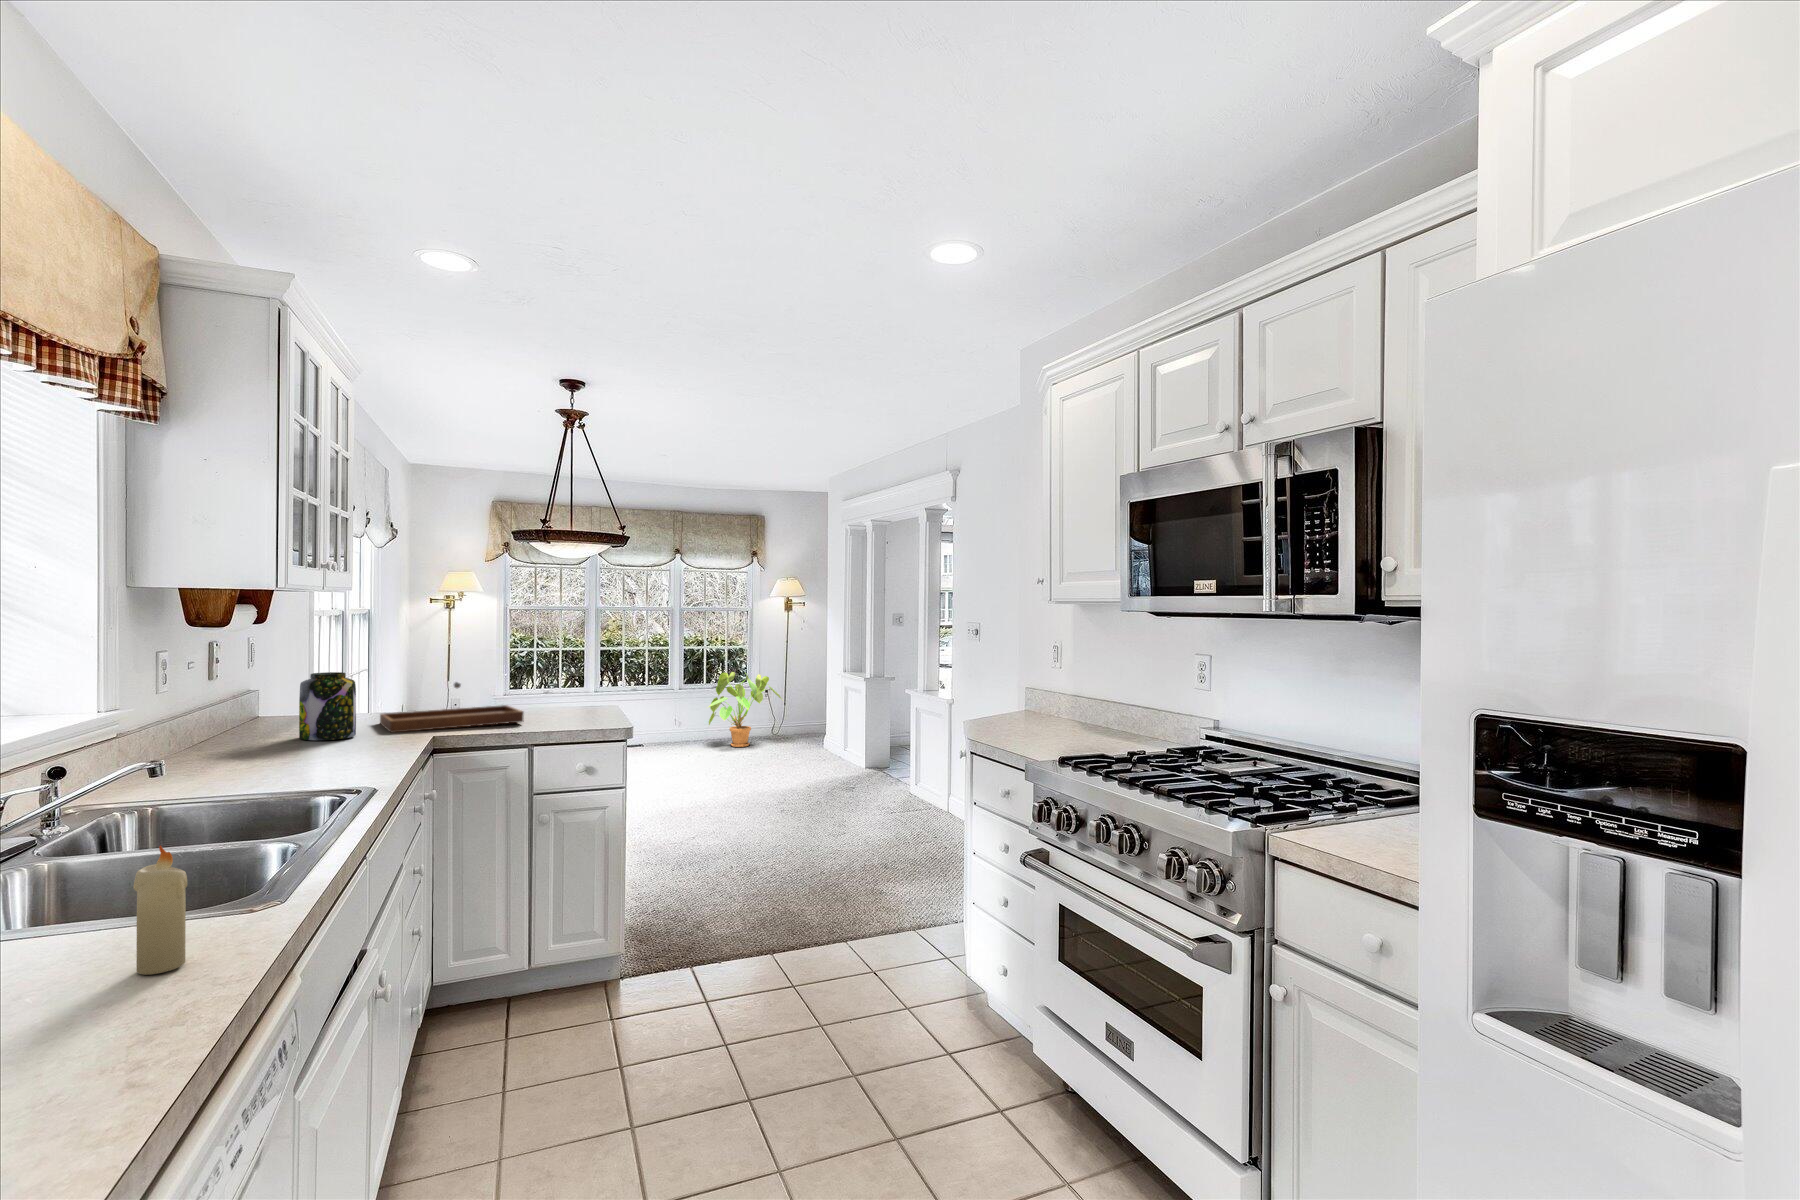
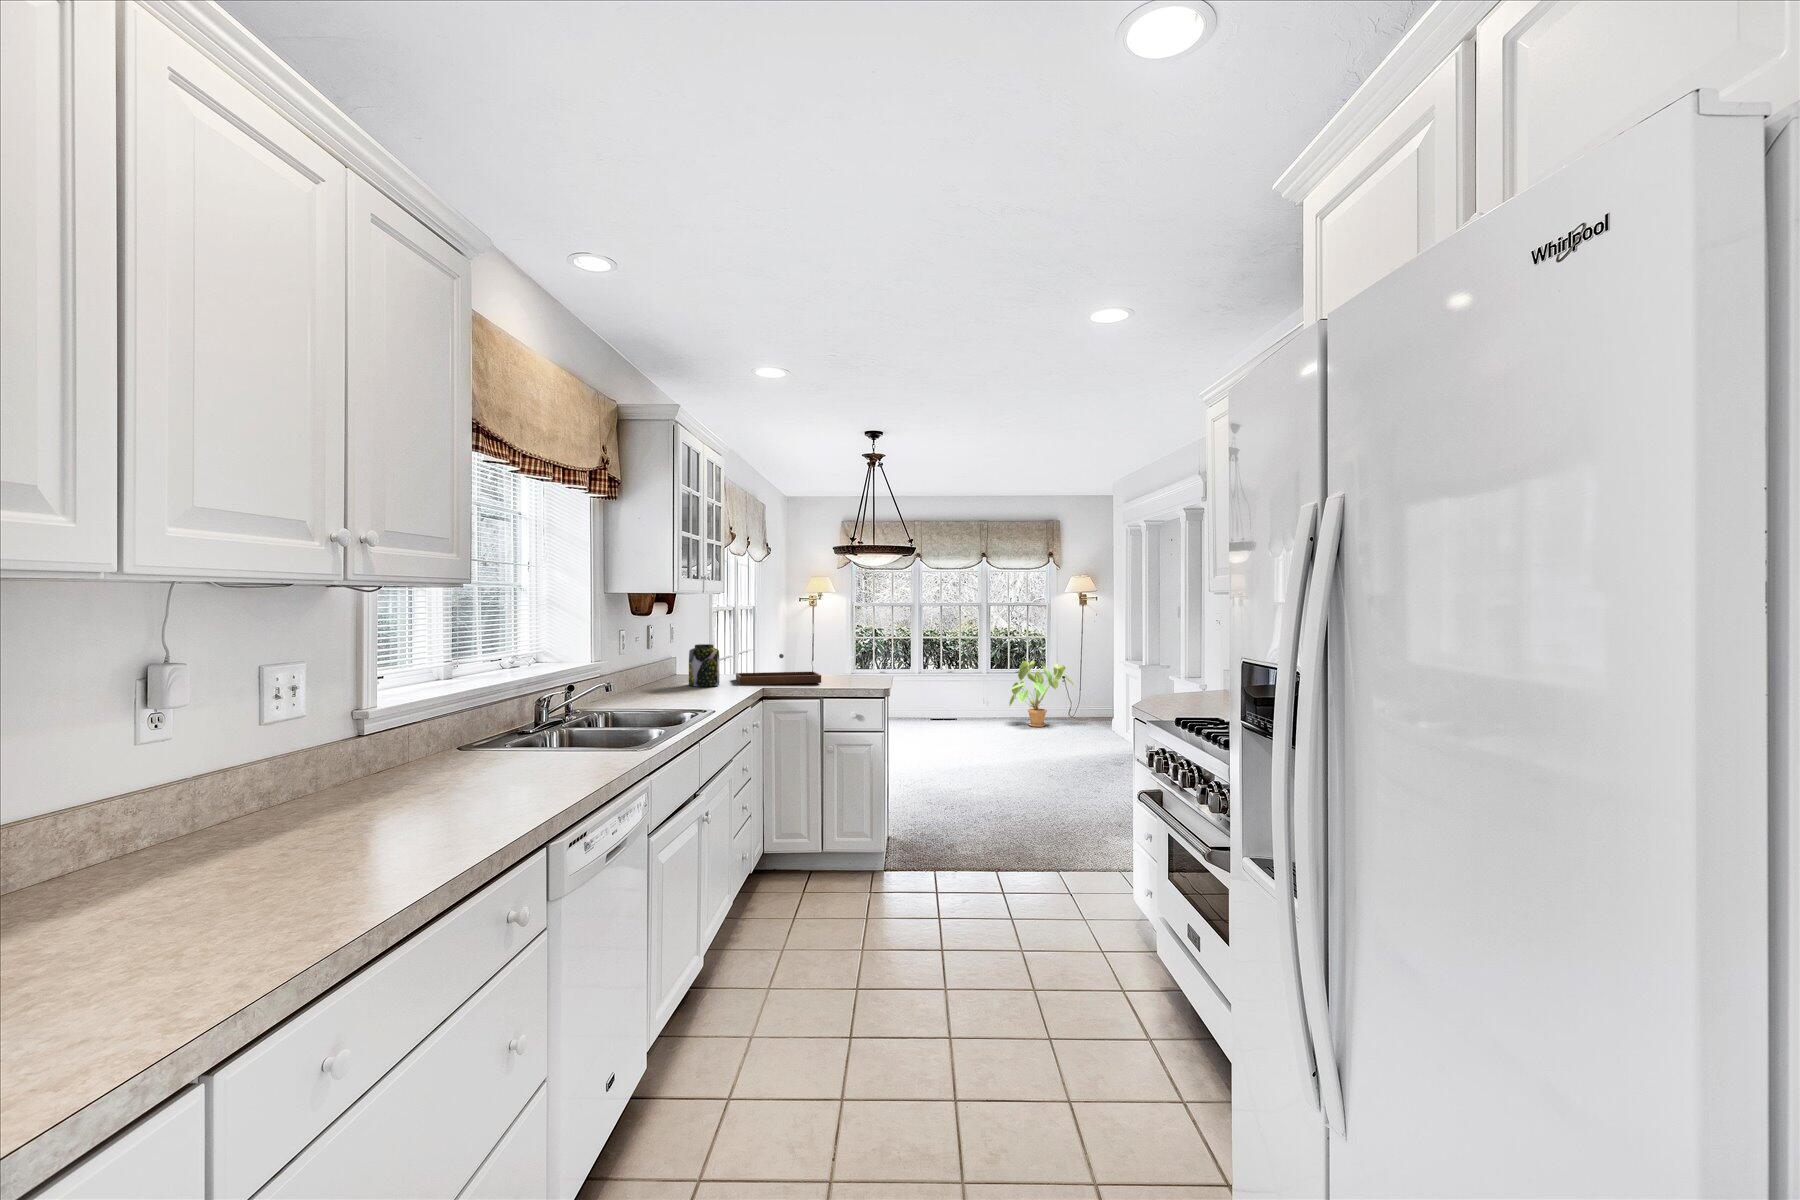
candle: present [133,846,187,975] -> none [598,710,618,765]

